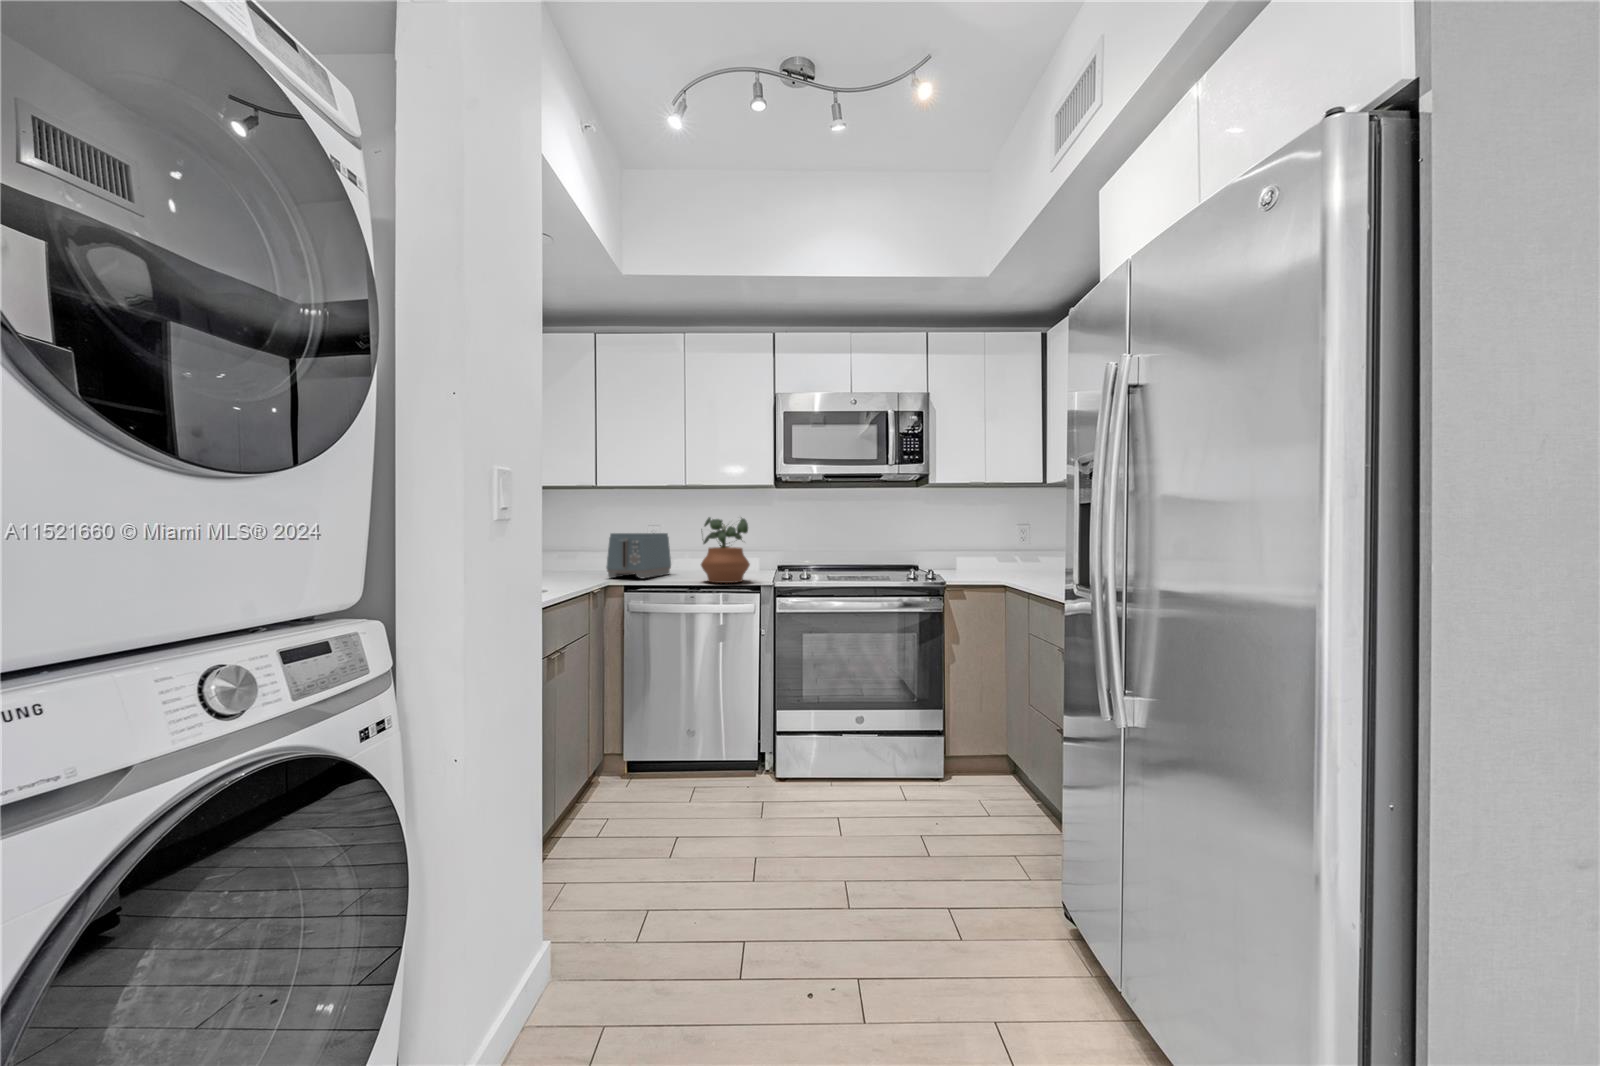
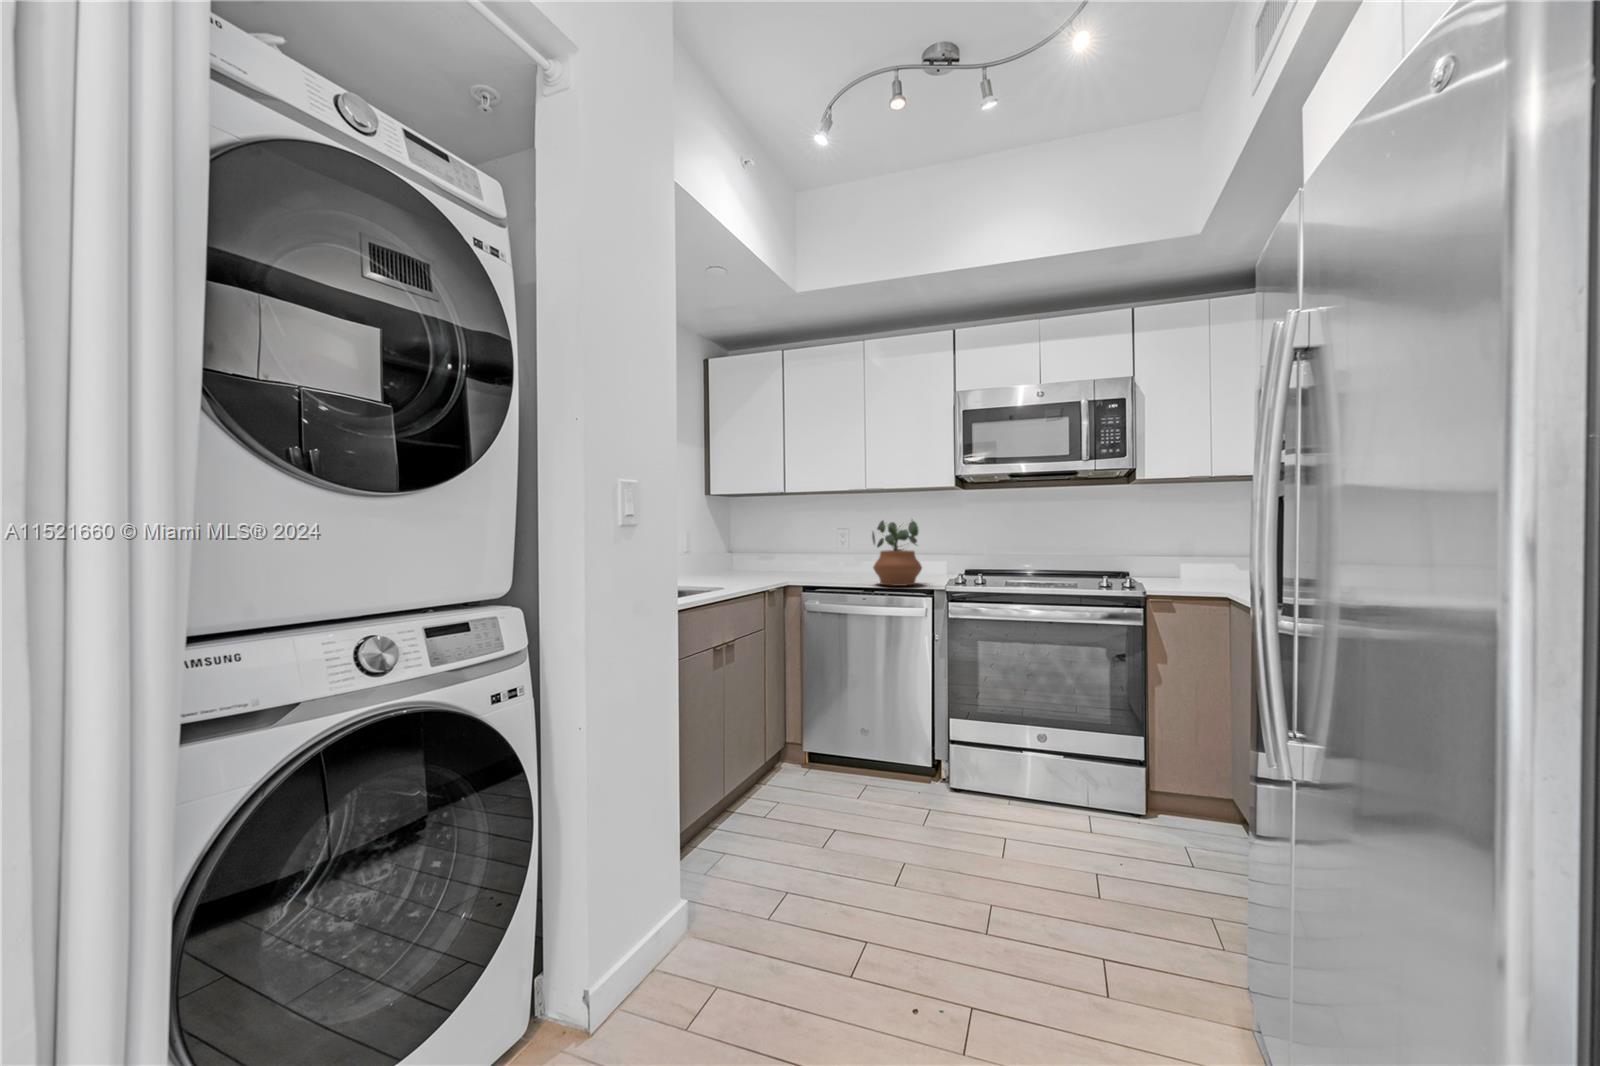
toaster: present [606,533,671,578] -> none [790,537,855,580]

